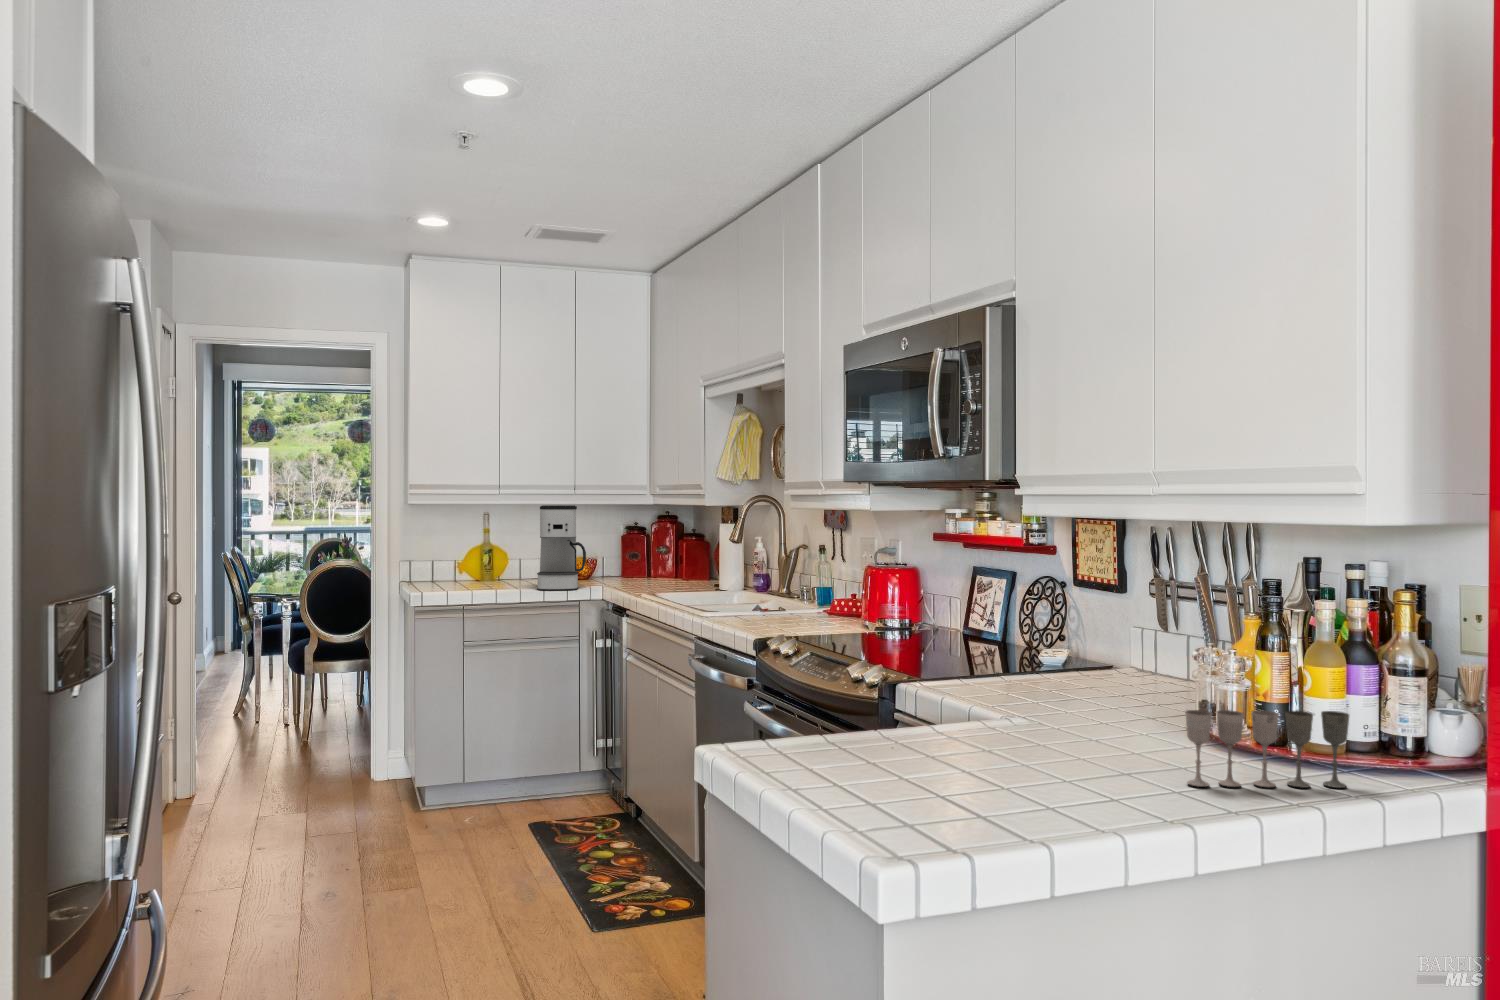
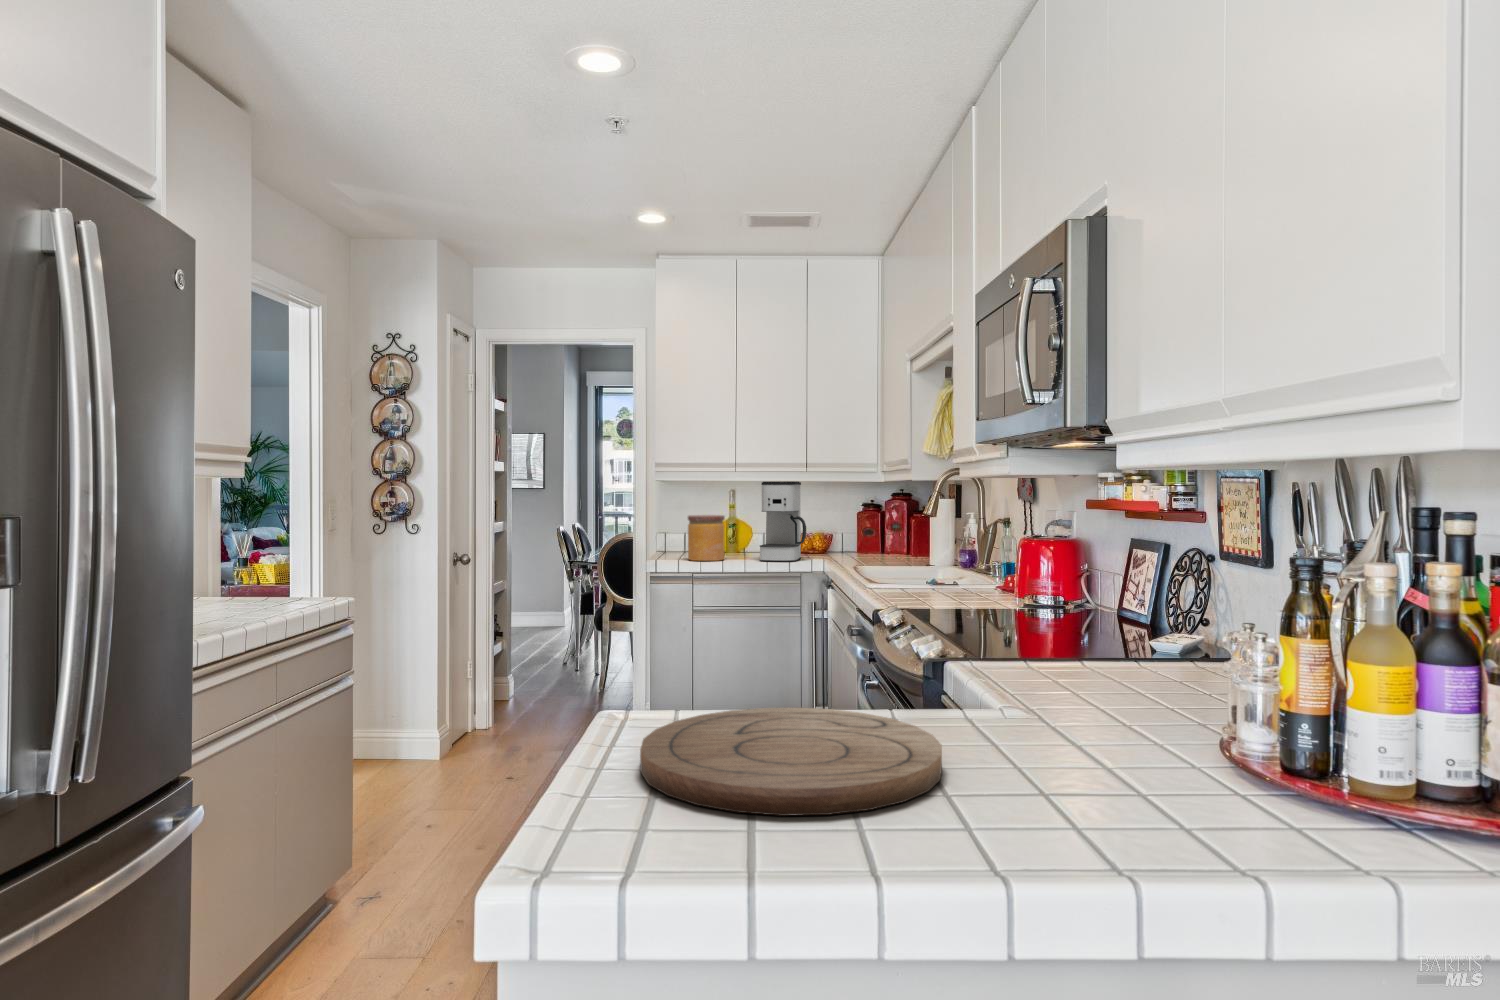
jar: none [456,541,498,592] -> present [688,515,725,561]
wine glass: present [1185,710,1349,788] -> none [1105,713,1366,850]
cutting board: none [804,727,1054,809] -> present [640,707,942,816]

